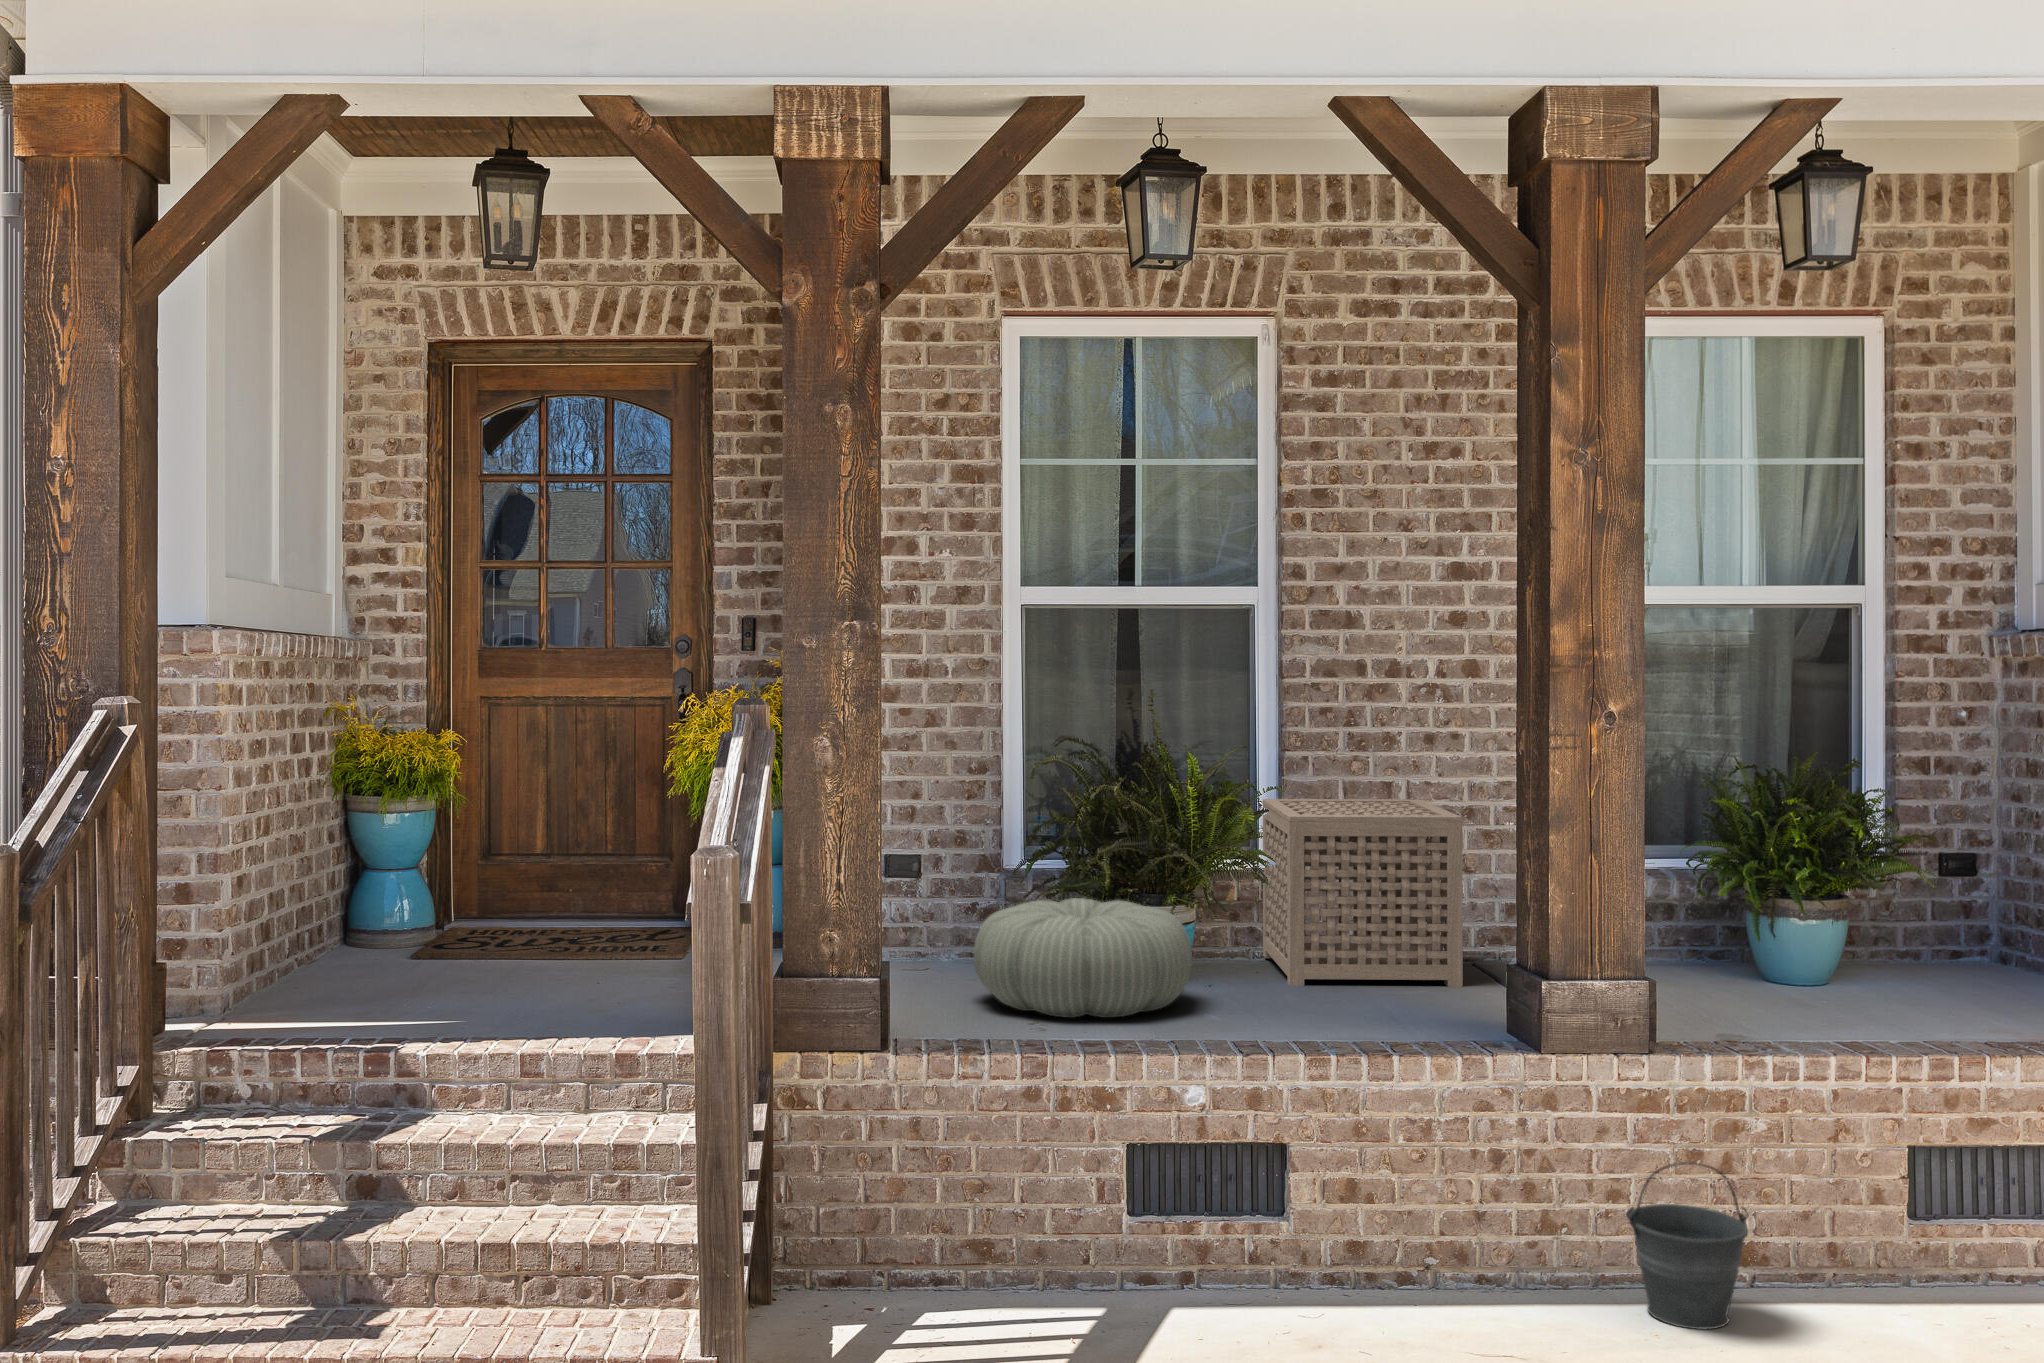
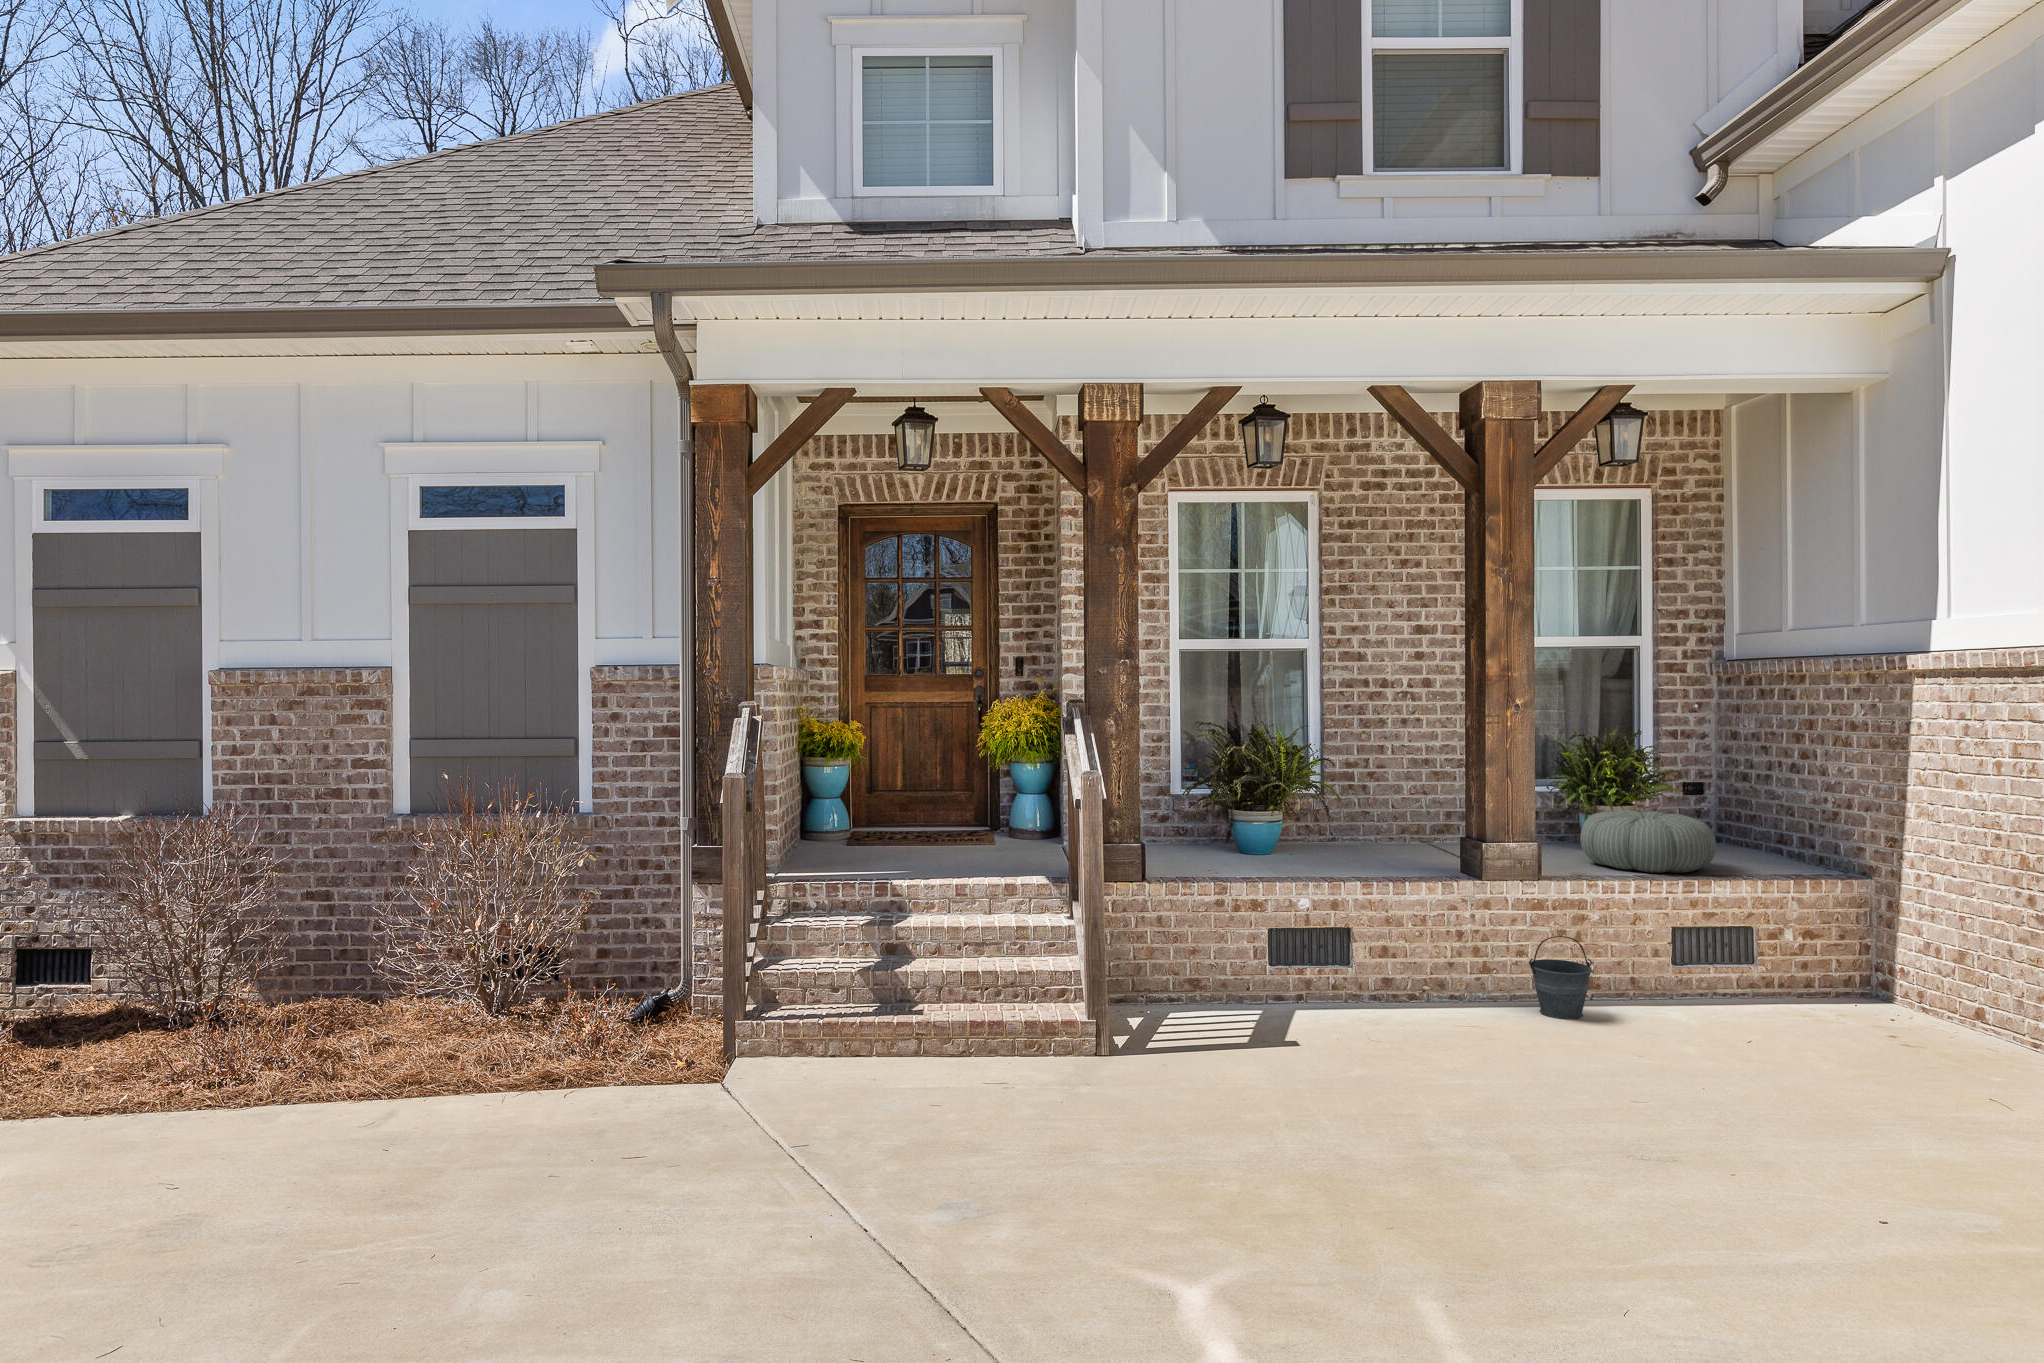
side table: present [1263,799,1463,987] -> none [1310,755,1428,857]
pouf: present [974,898,1192,1018] -> present [1580,810,1716,873]

